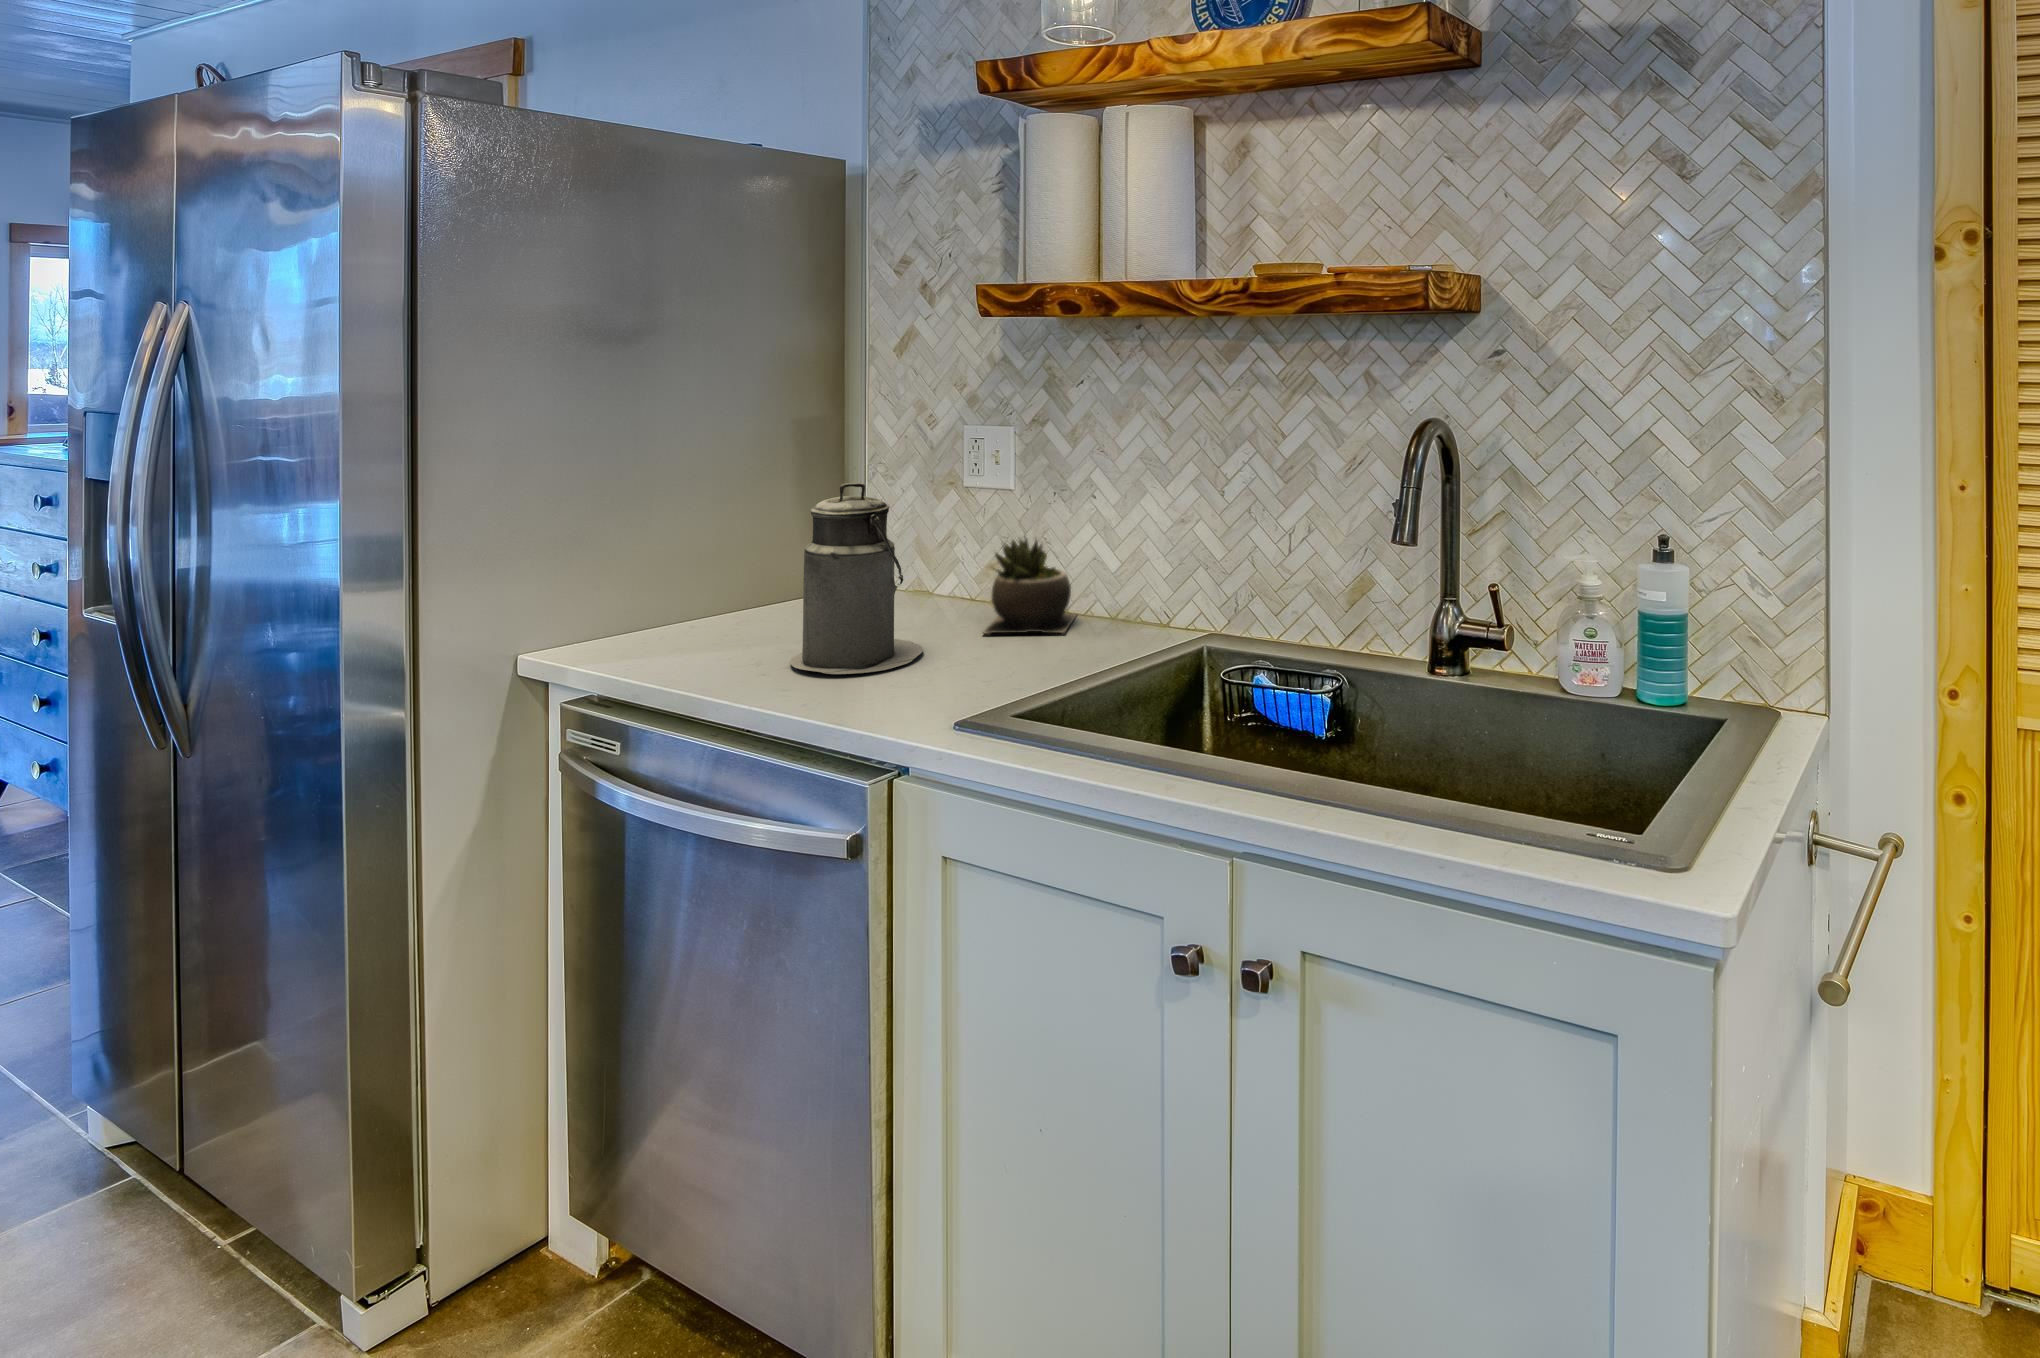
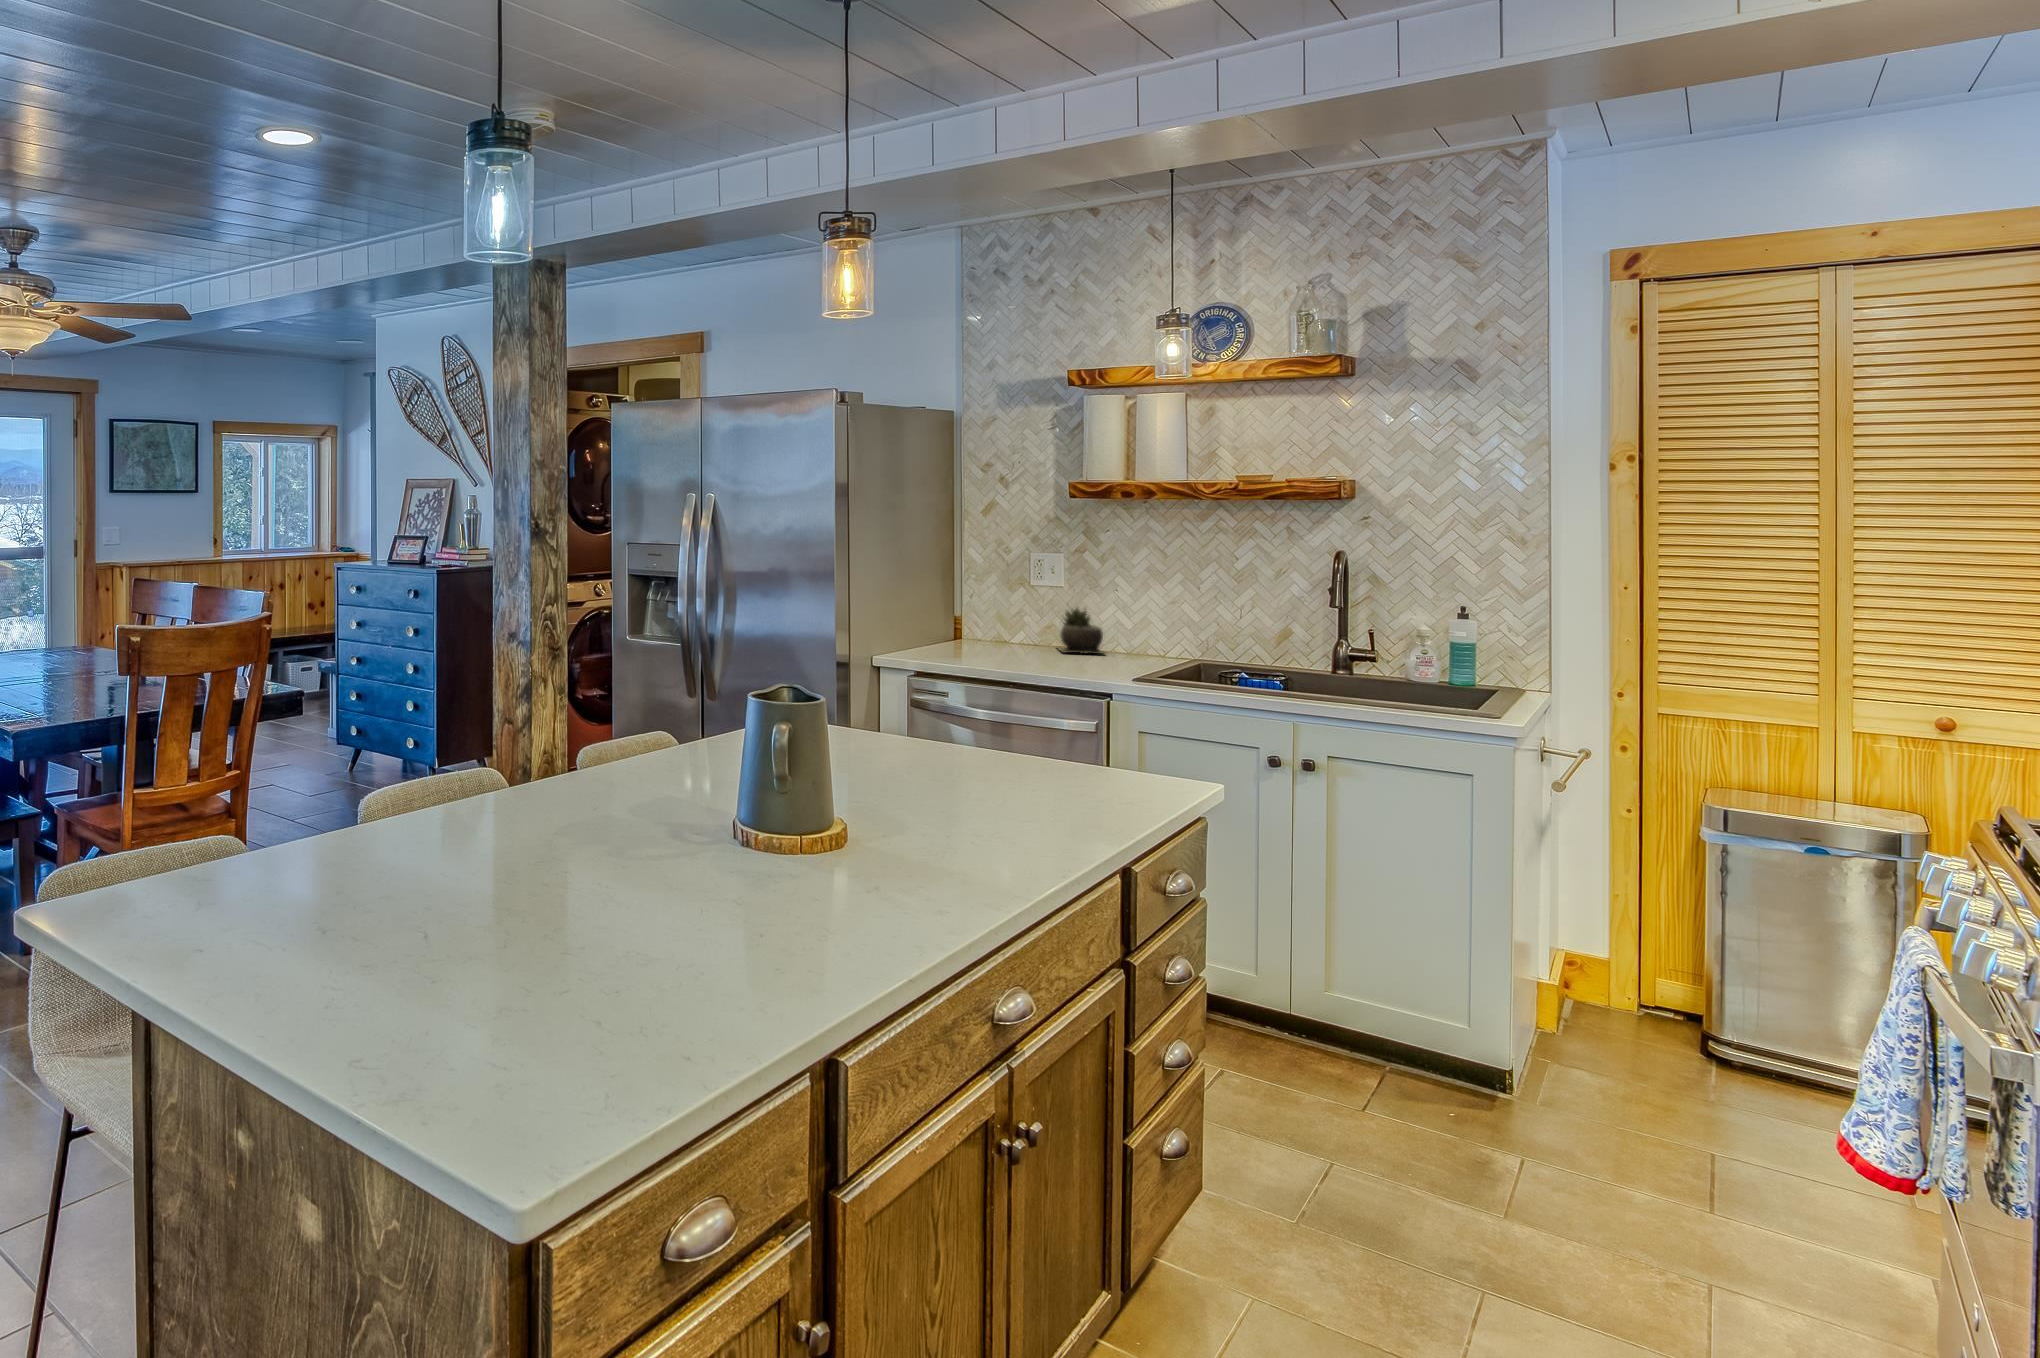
canister: present [790,483,923,674] -> none [985,573,1048,661]

